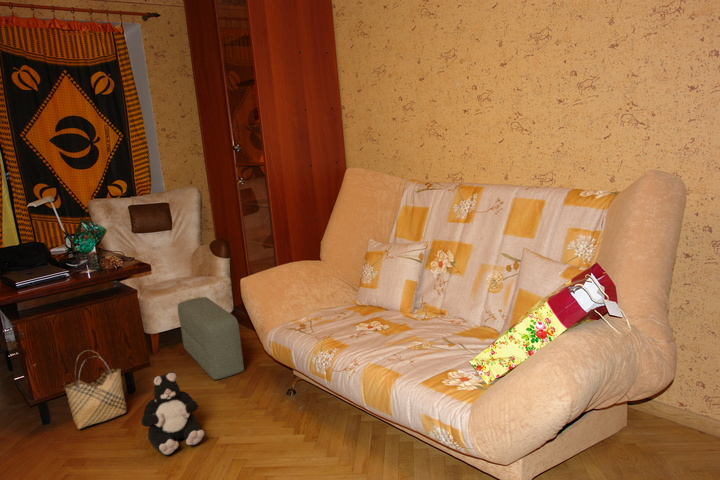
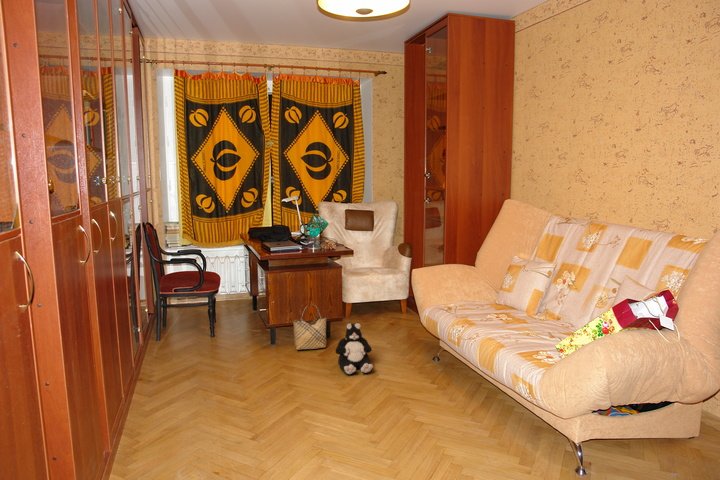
pouf: present [178,297,244,380] -> none [368,283,407,341]

